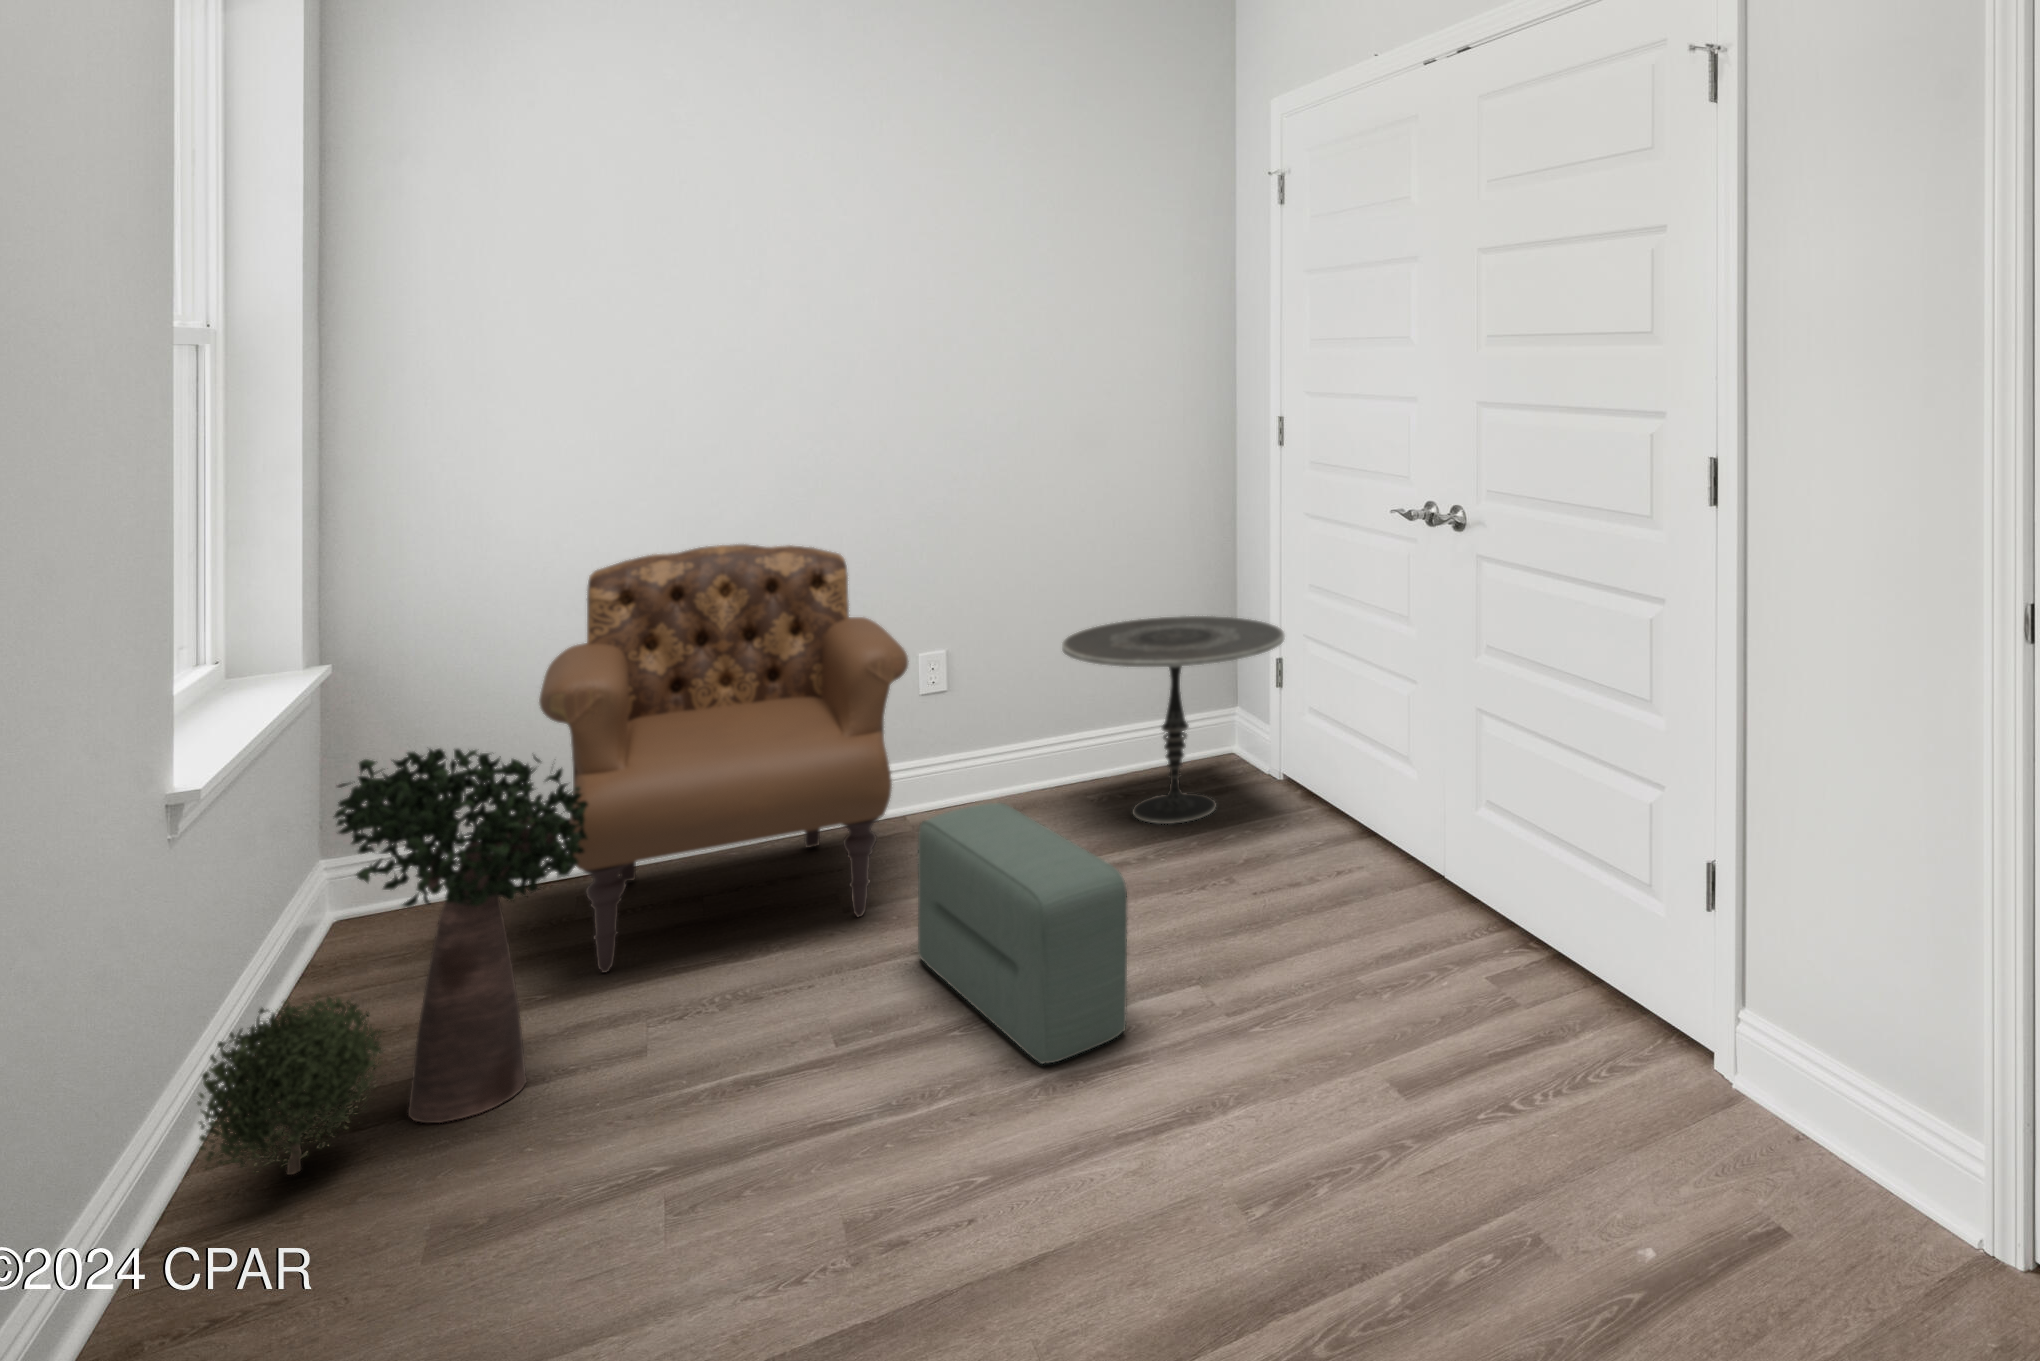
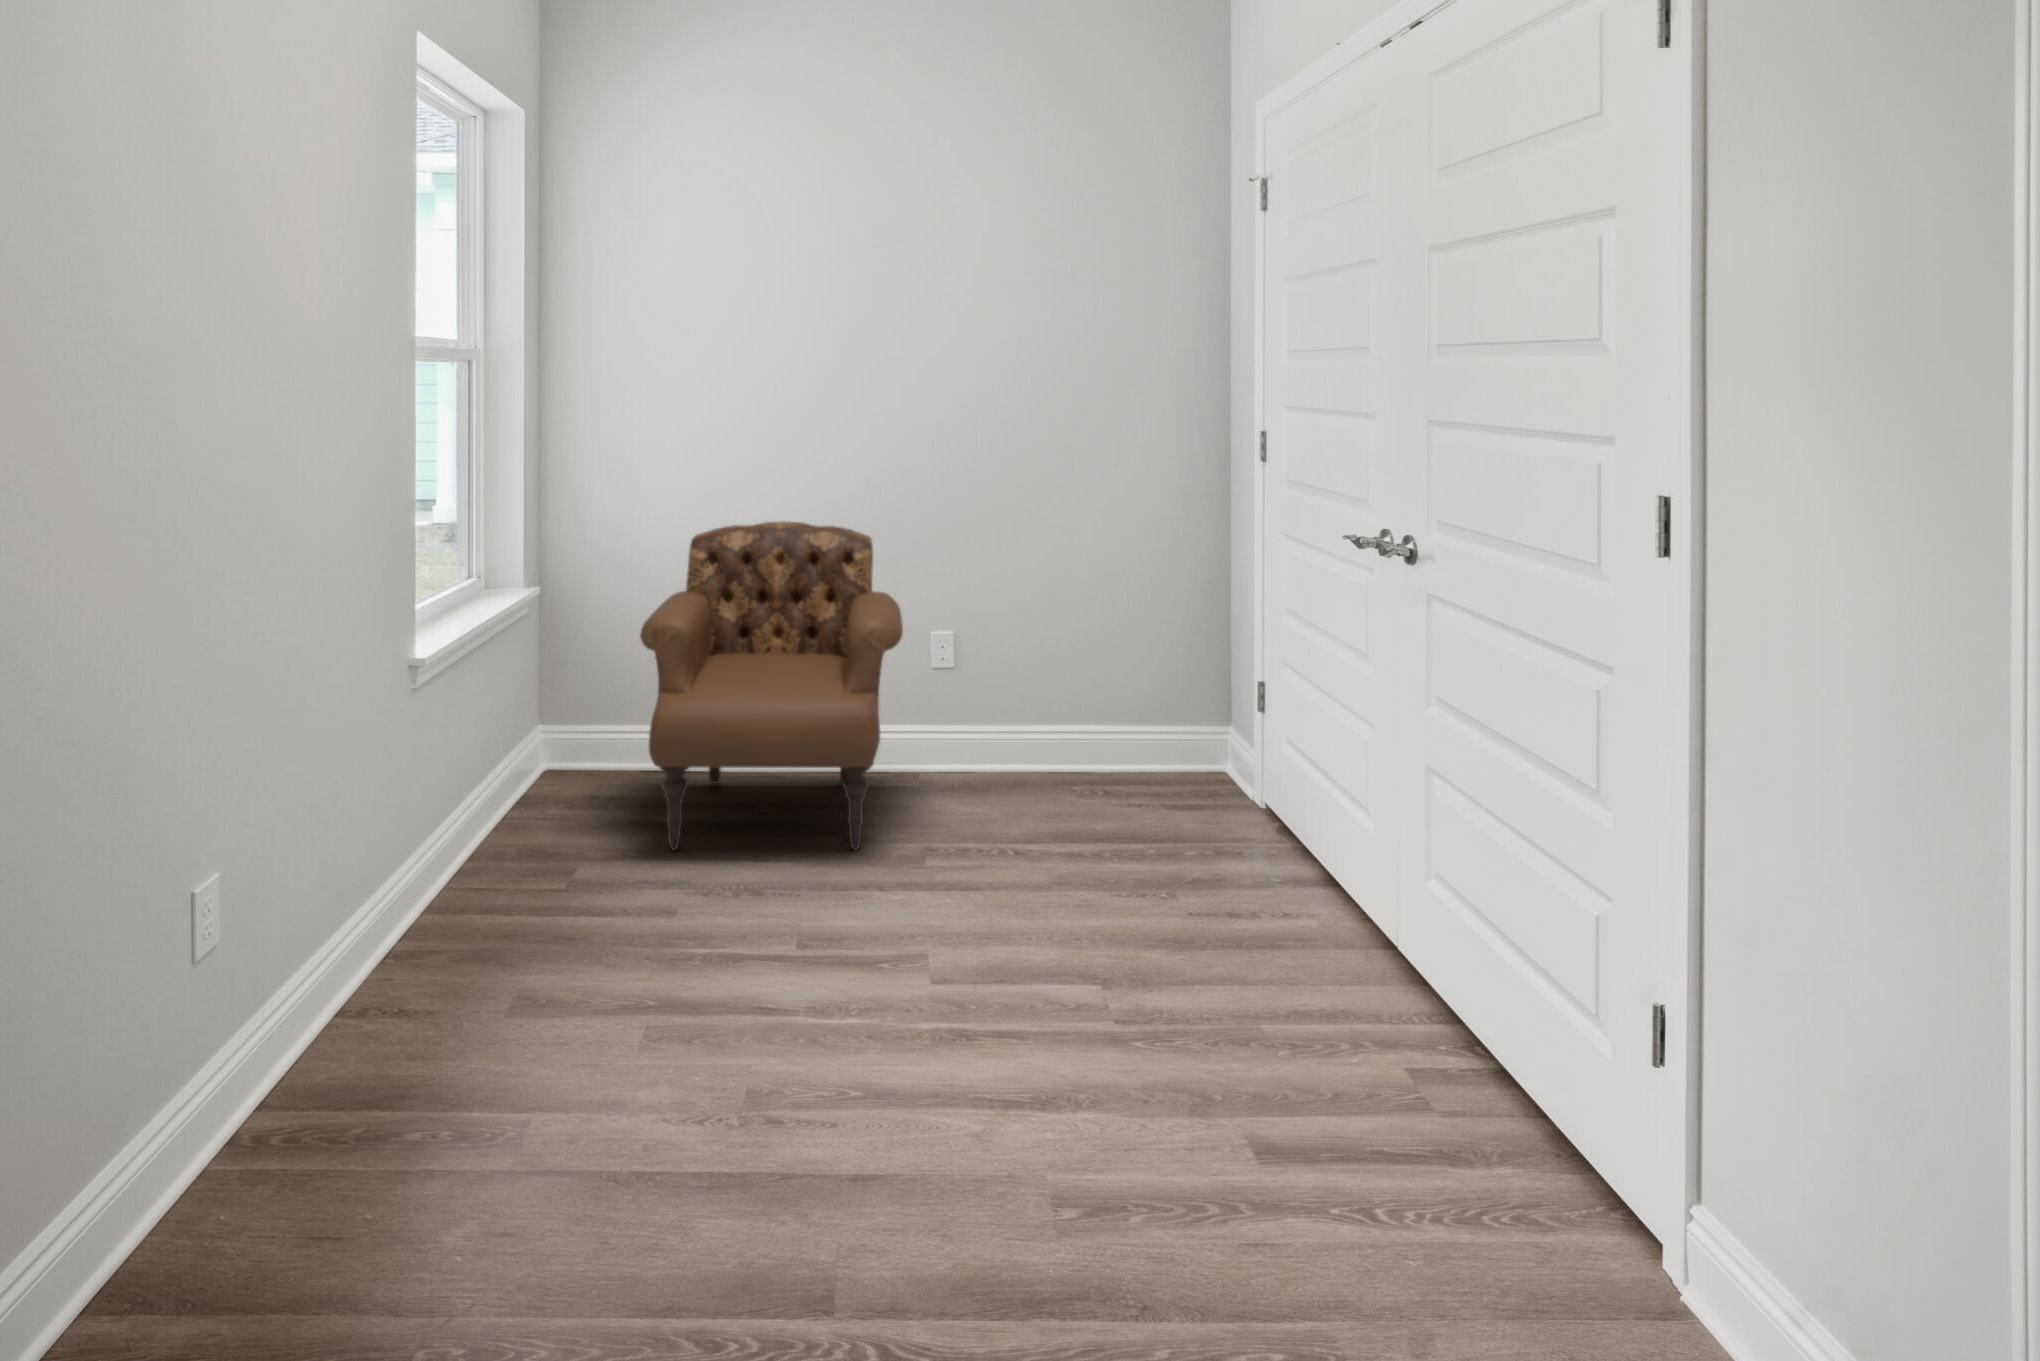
side table: present [1062,616,1284,824] -> none [1045,622,1262,827]
potted plant: present [198,749,588,1175] -> none [403,653,643,942]
pouf: present [918,803,1127,1064] -> none [881,771,1019,1019]

